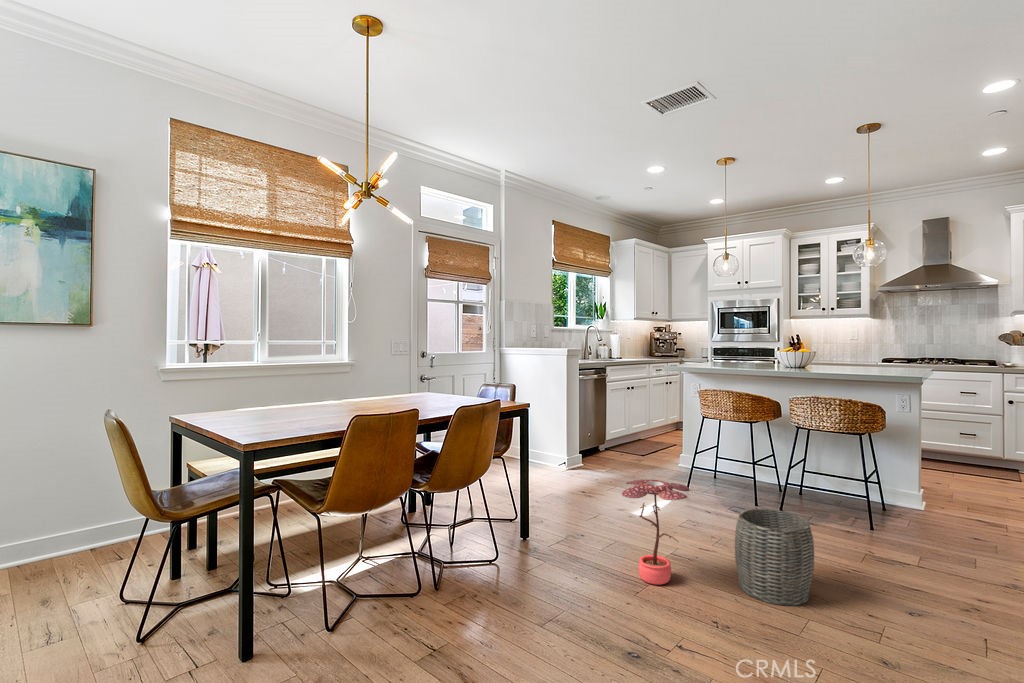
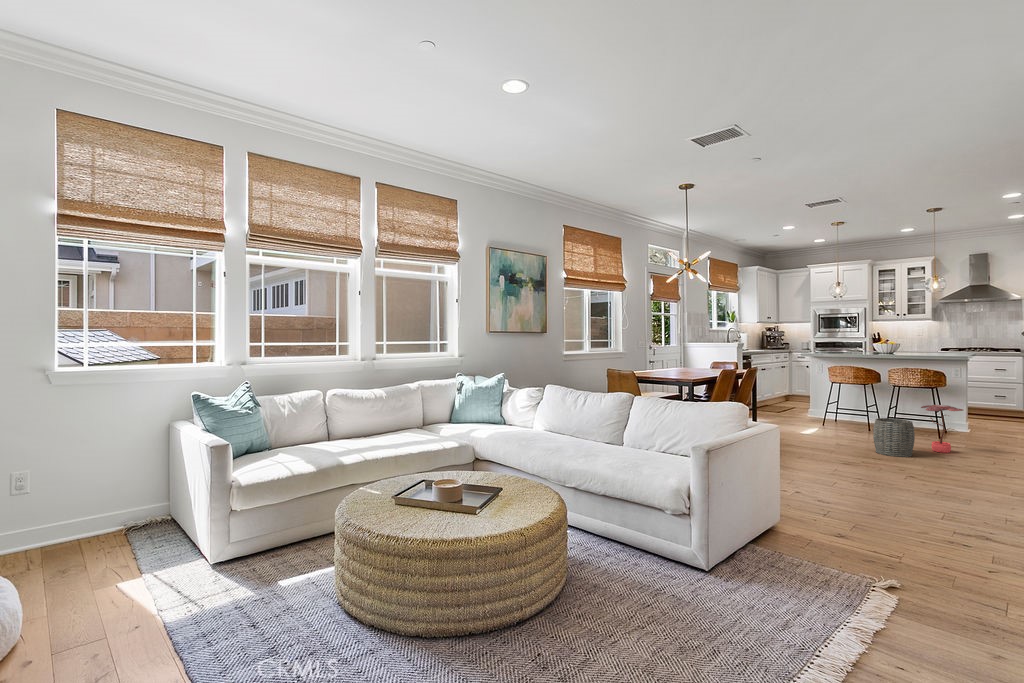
potted plant: present [622,480,690,585] -> present [921,405,963,453]

